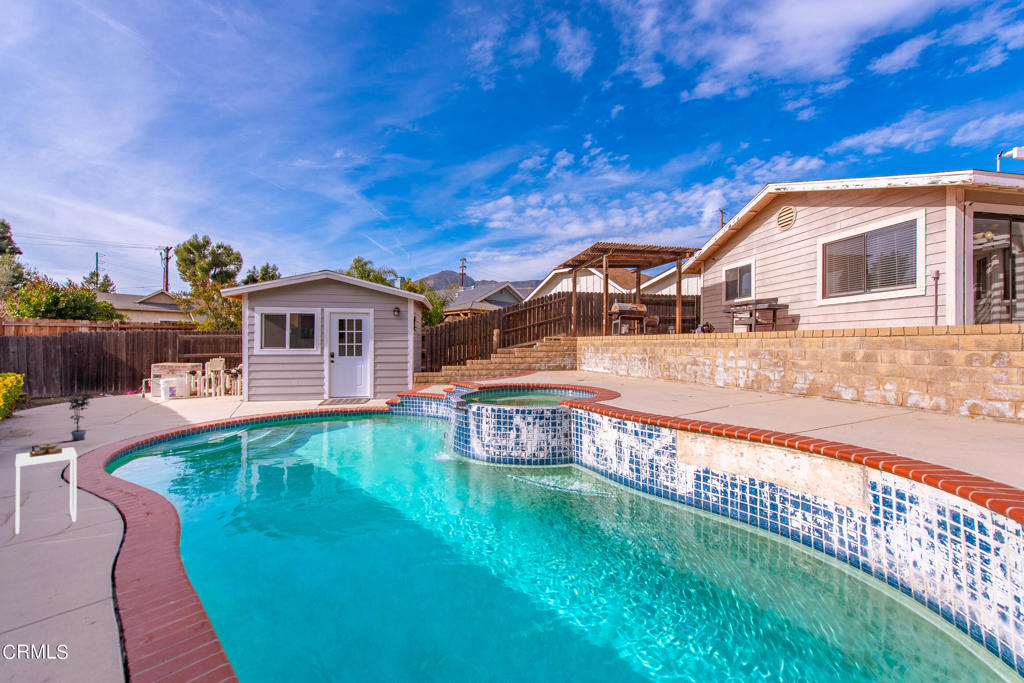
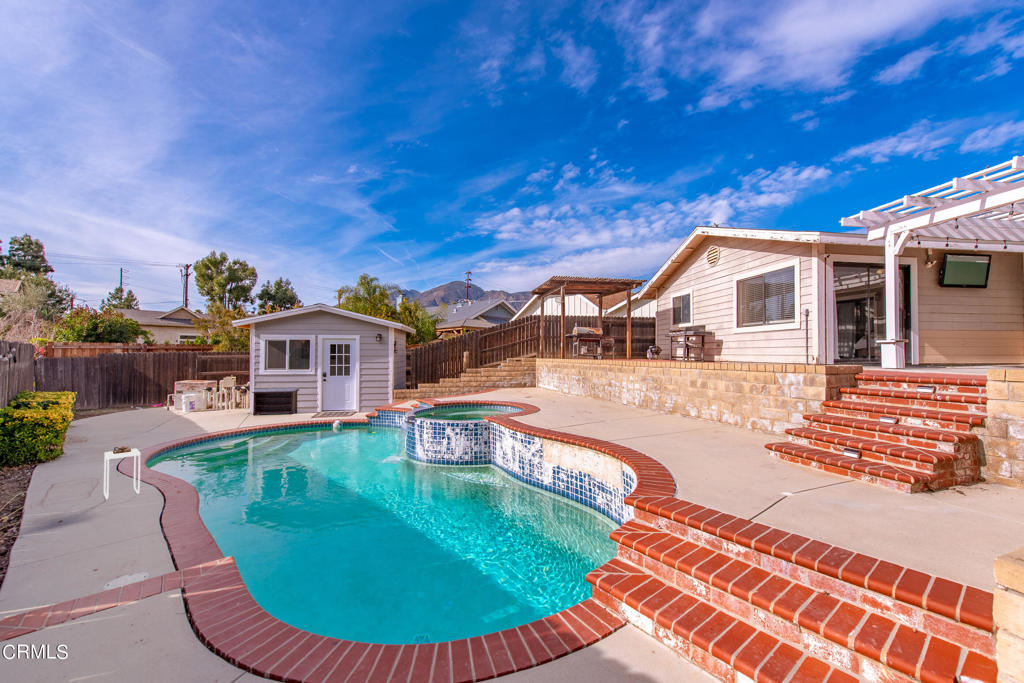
bench: none [246,371,303,404] -> present [252,388,299,415]
potted plant: present [67,392,93,440] -> none [117,409,136,445]

